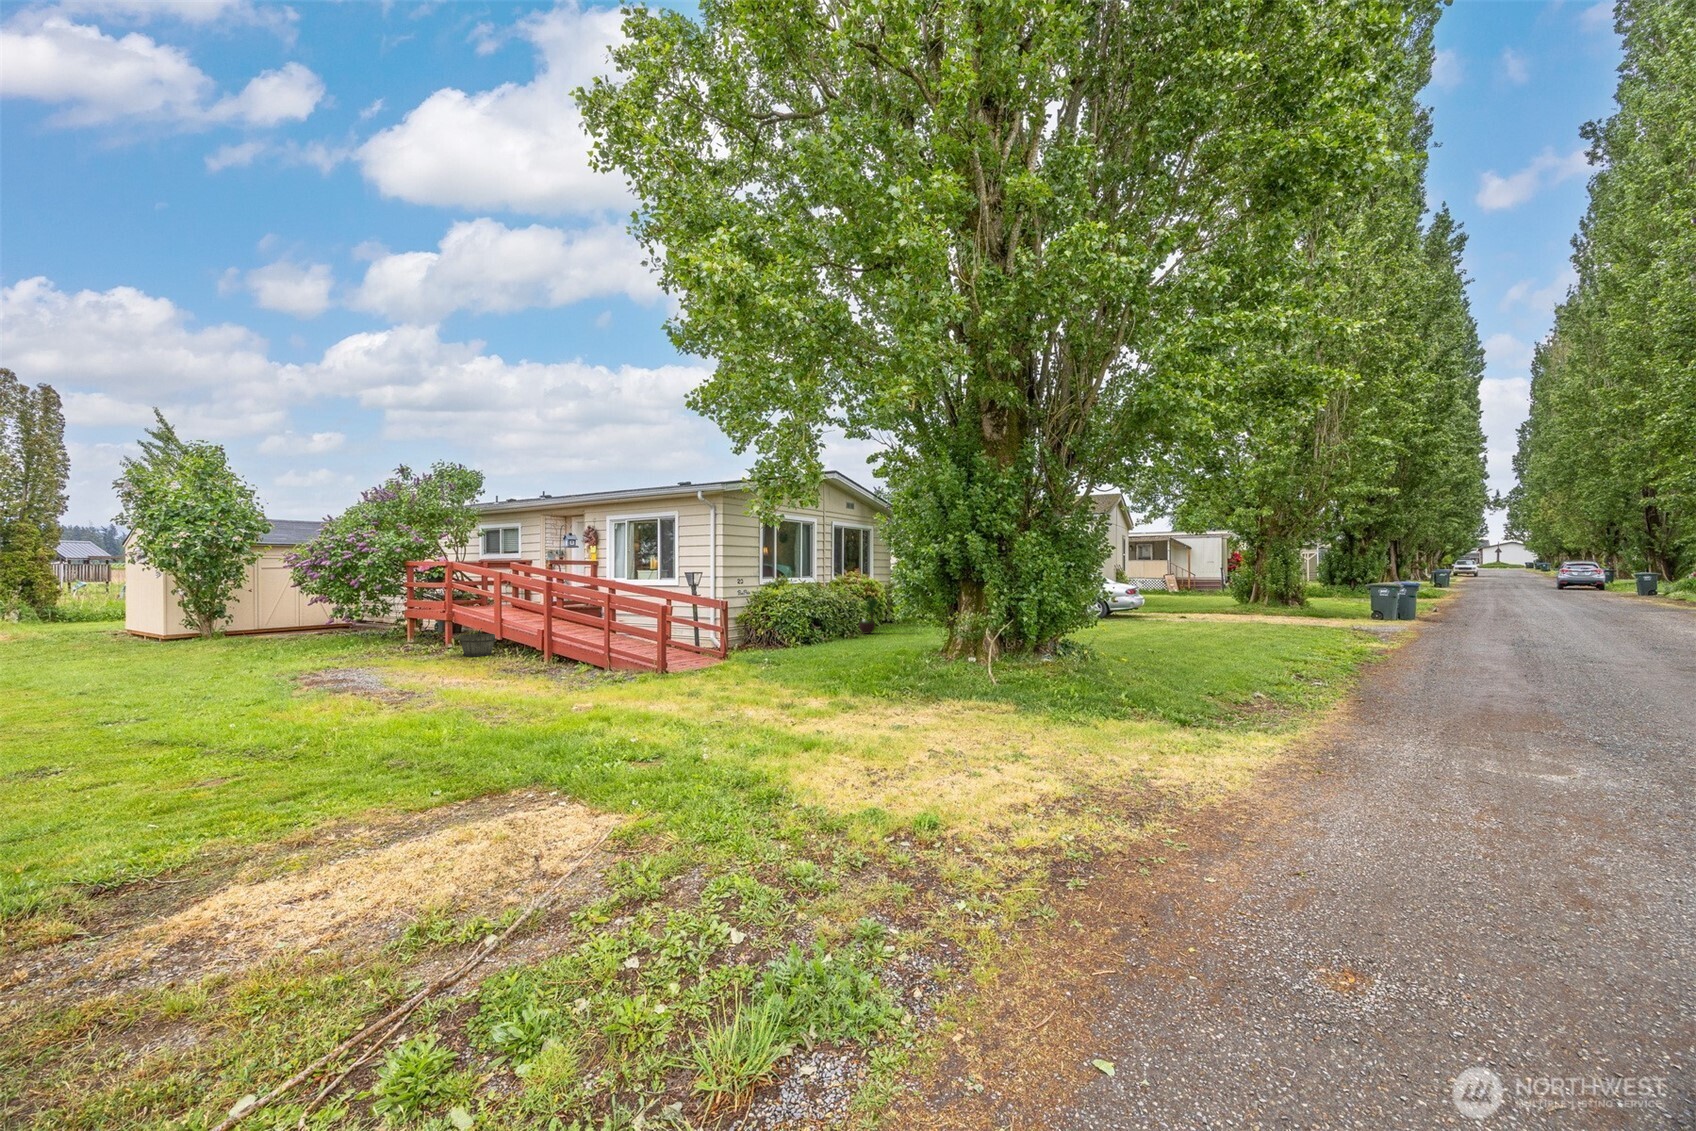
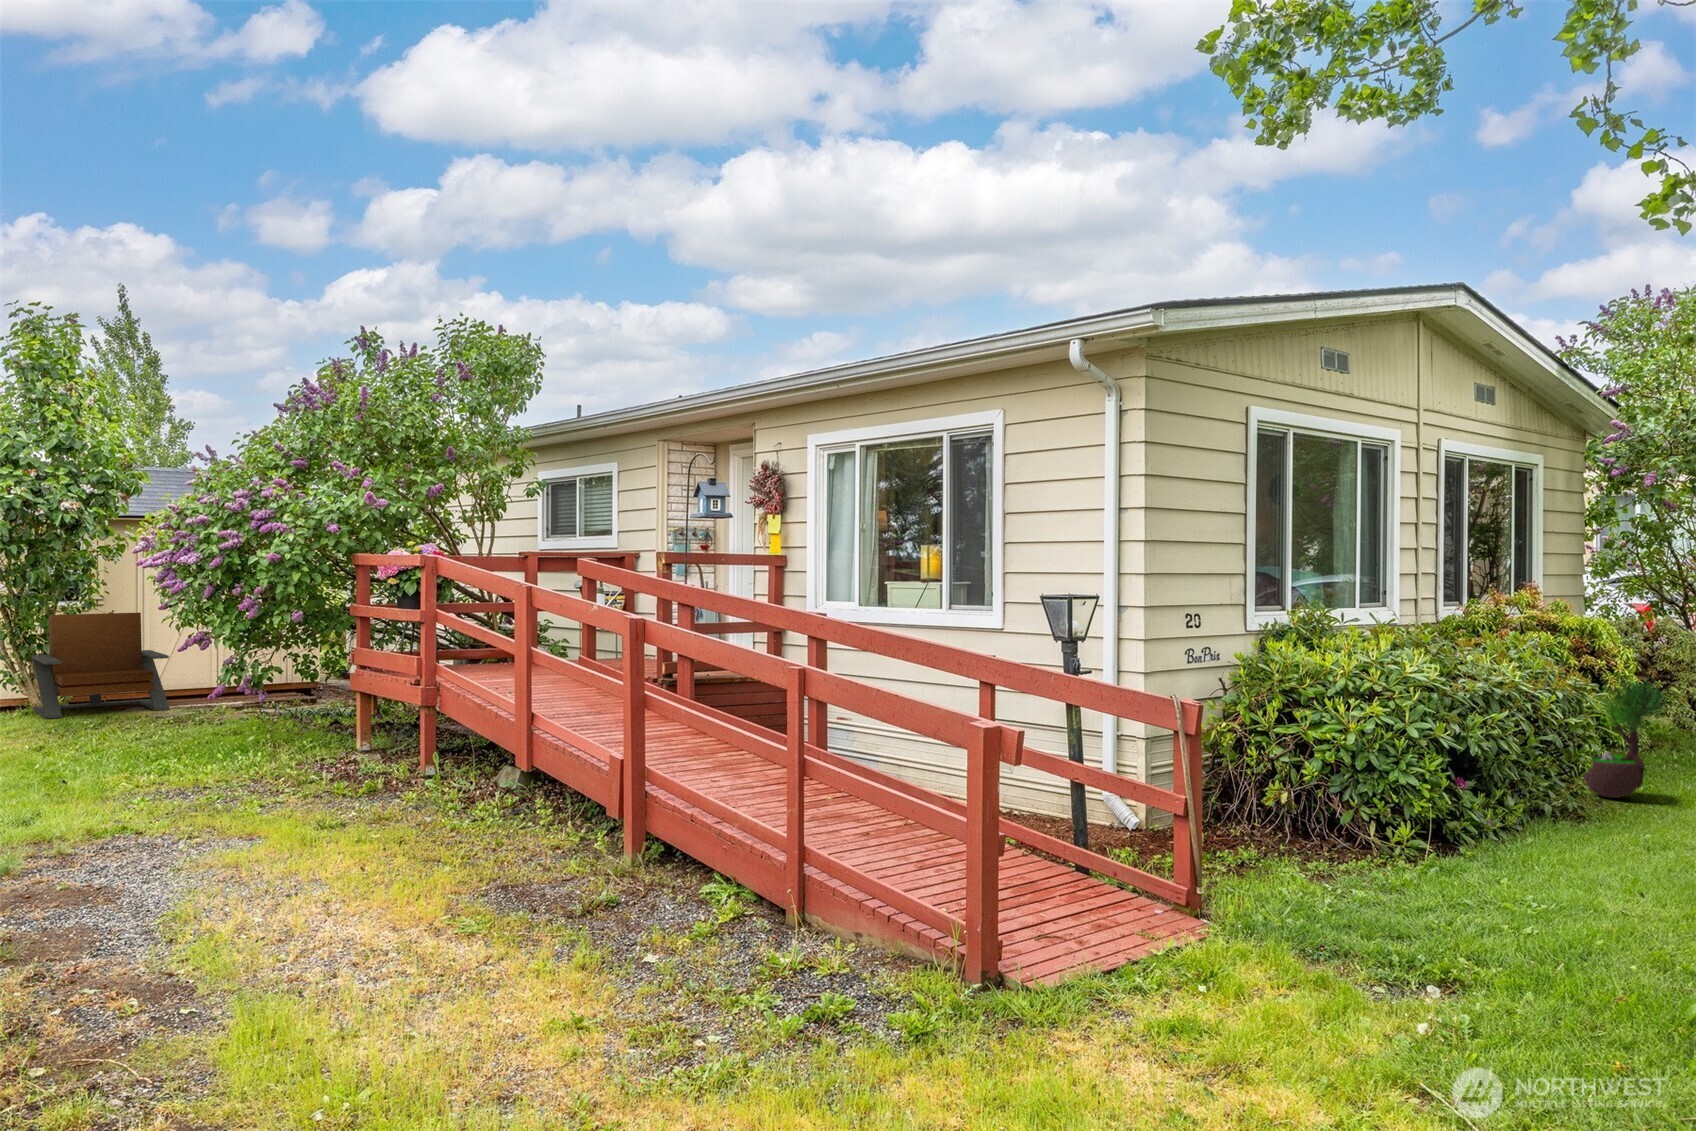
lounge chair: none [229,588,303,635] -> present [32,613,169,719]
wooden bucket: present [460,628,495,656] -> none [370,762,472,852]

